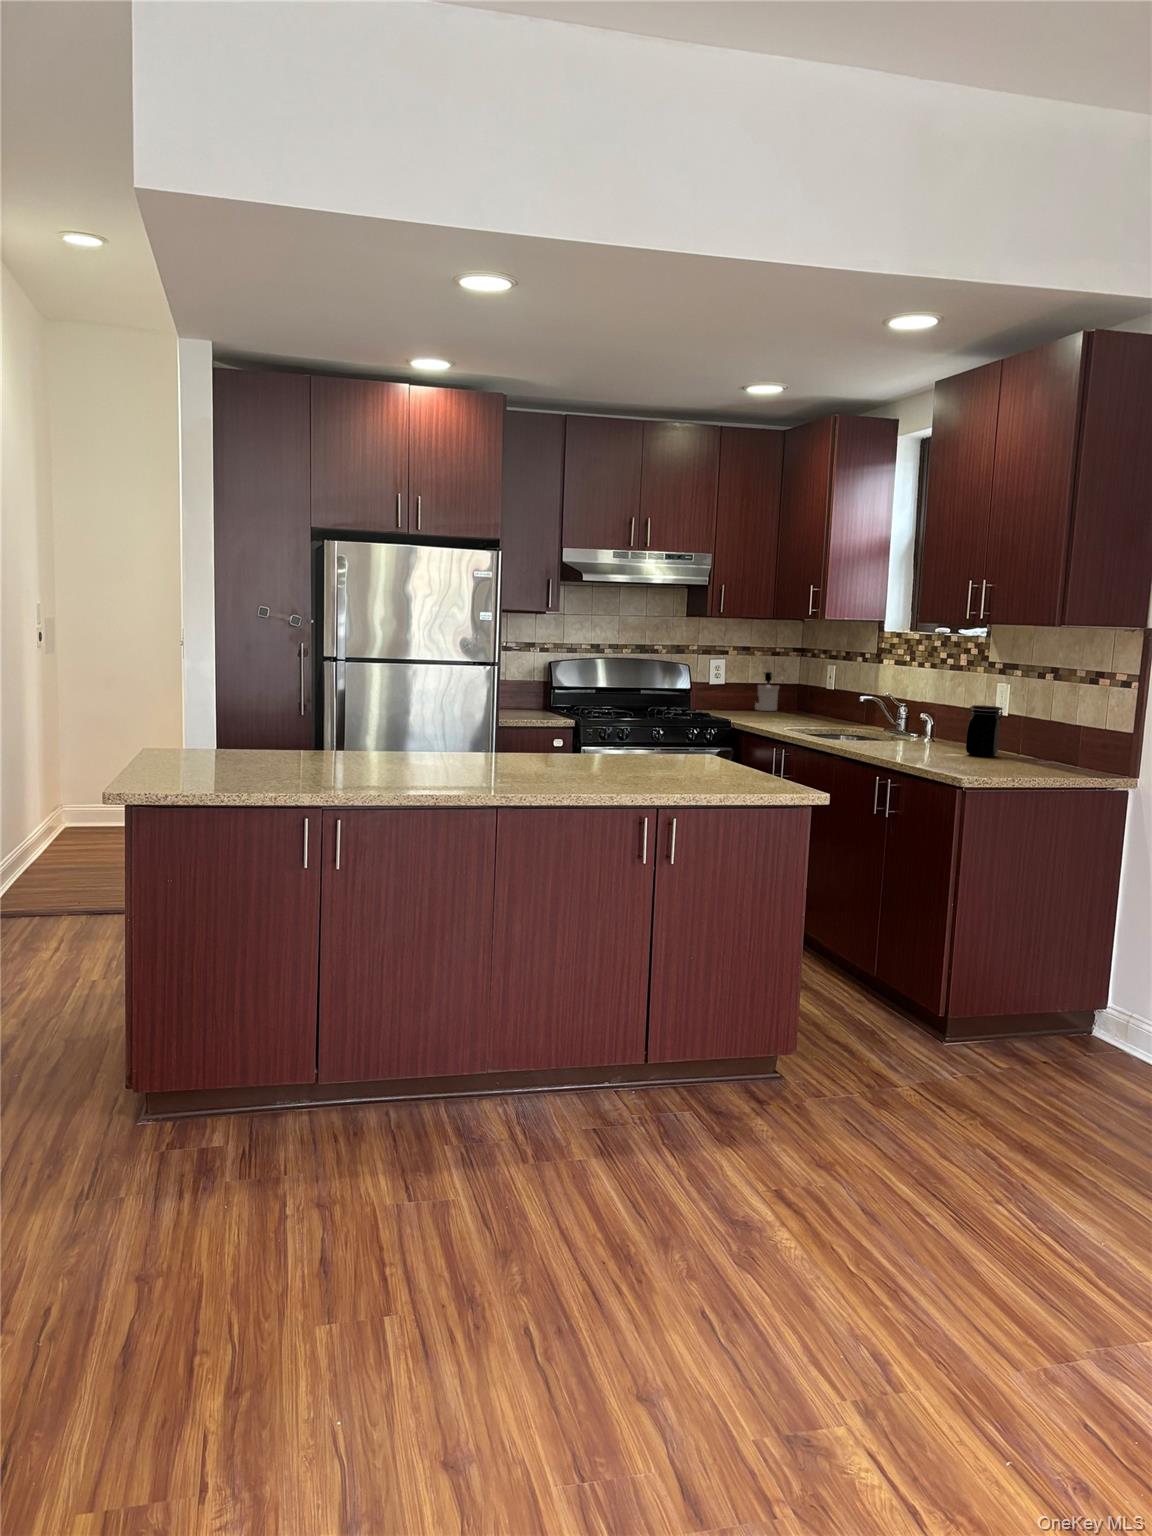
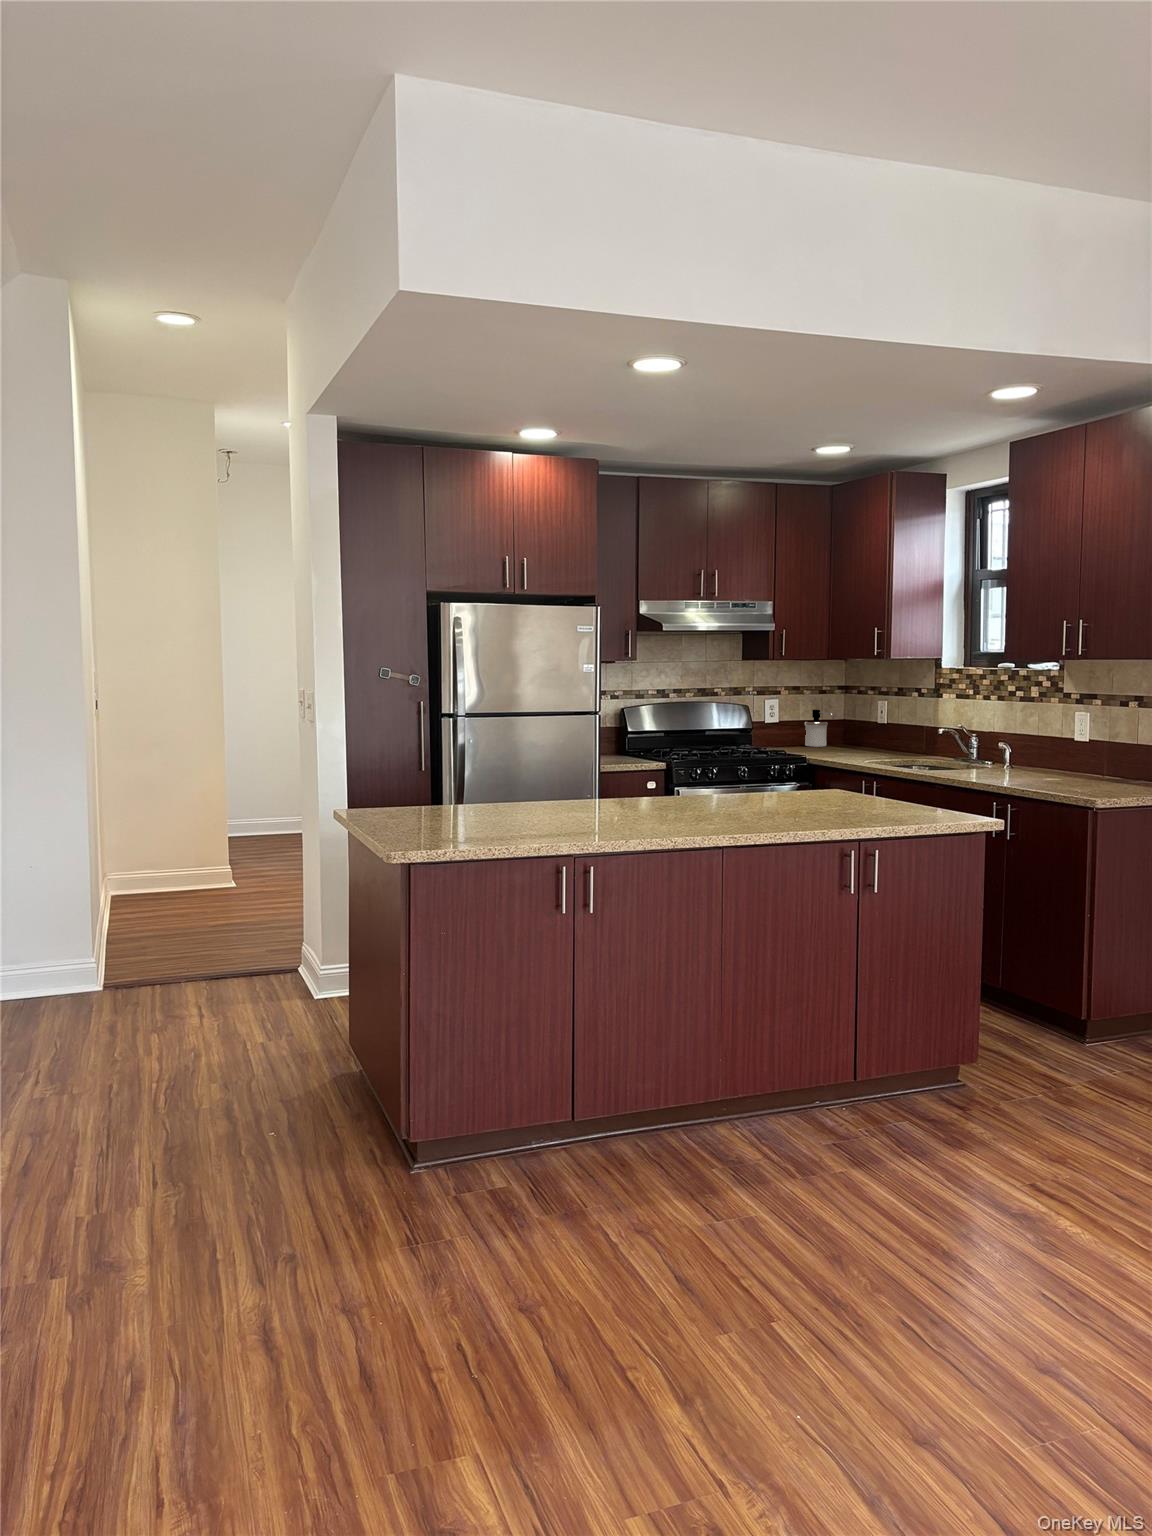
jar: present [966,705,1003,757] -> none [1061,733,1096,780]

